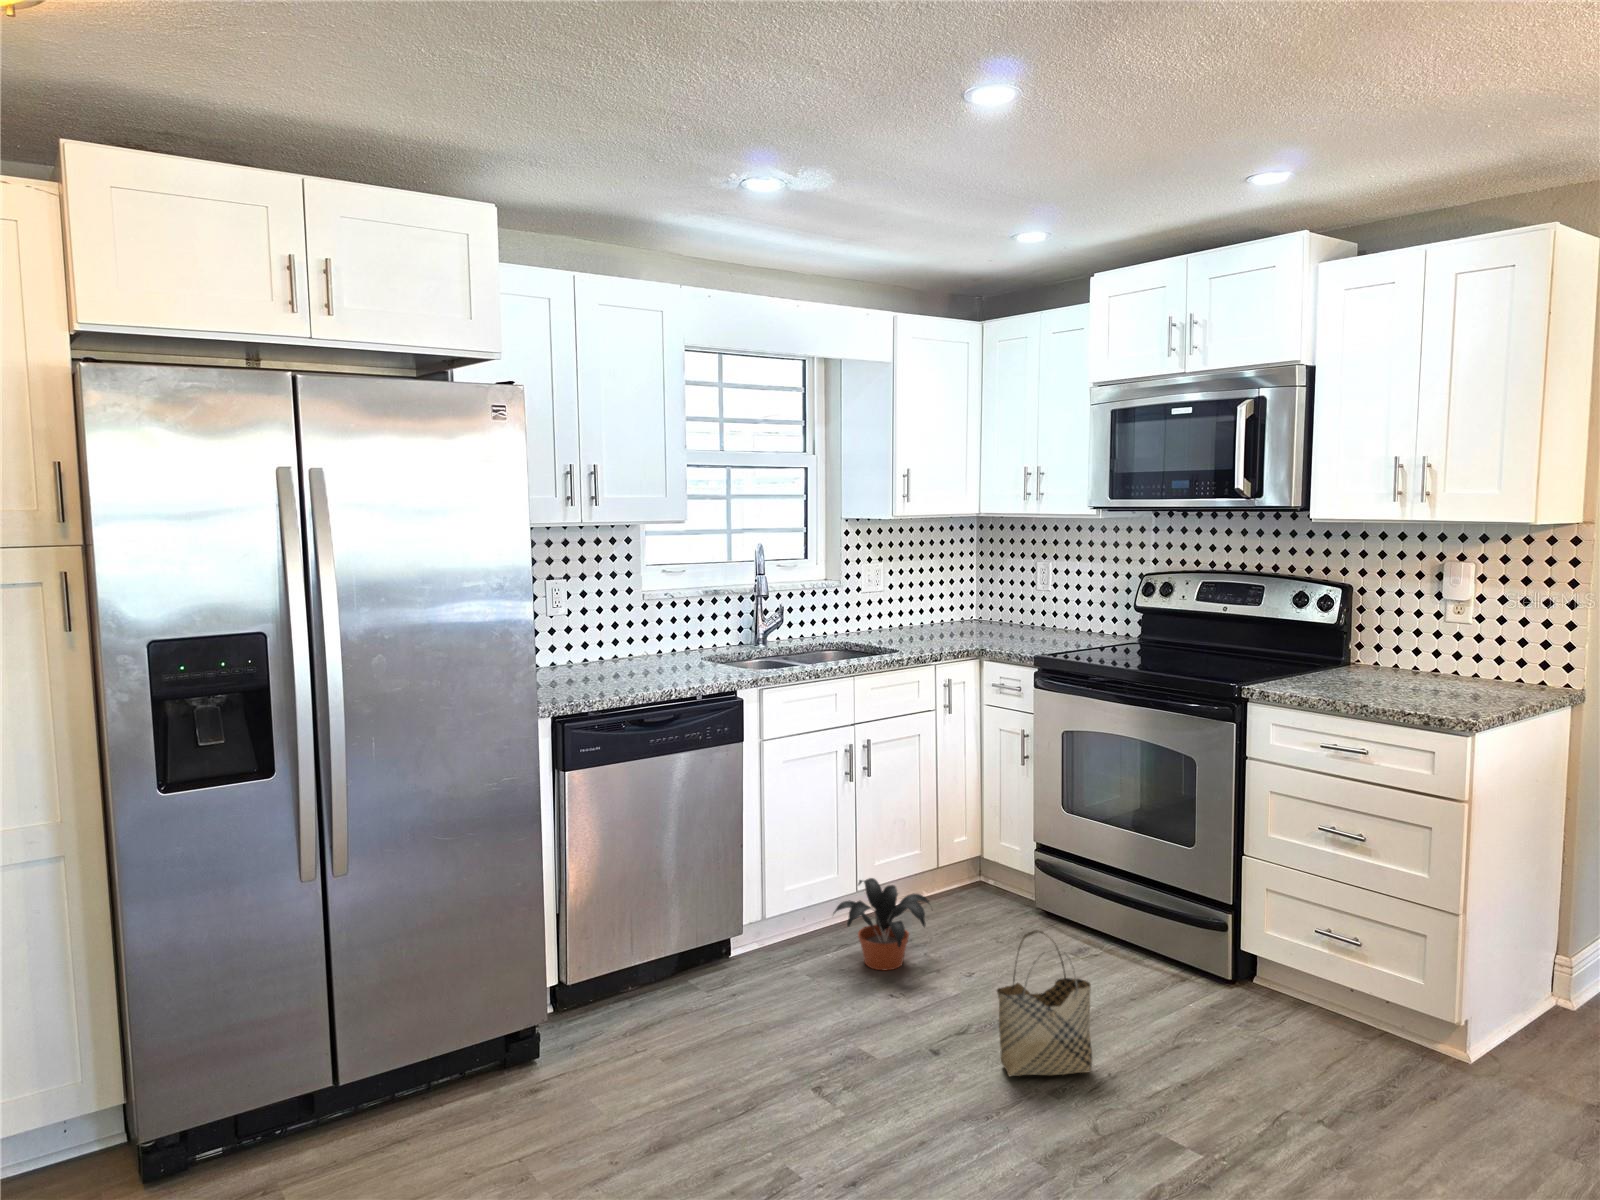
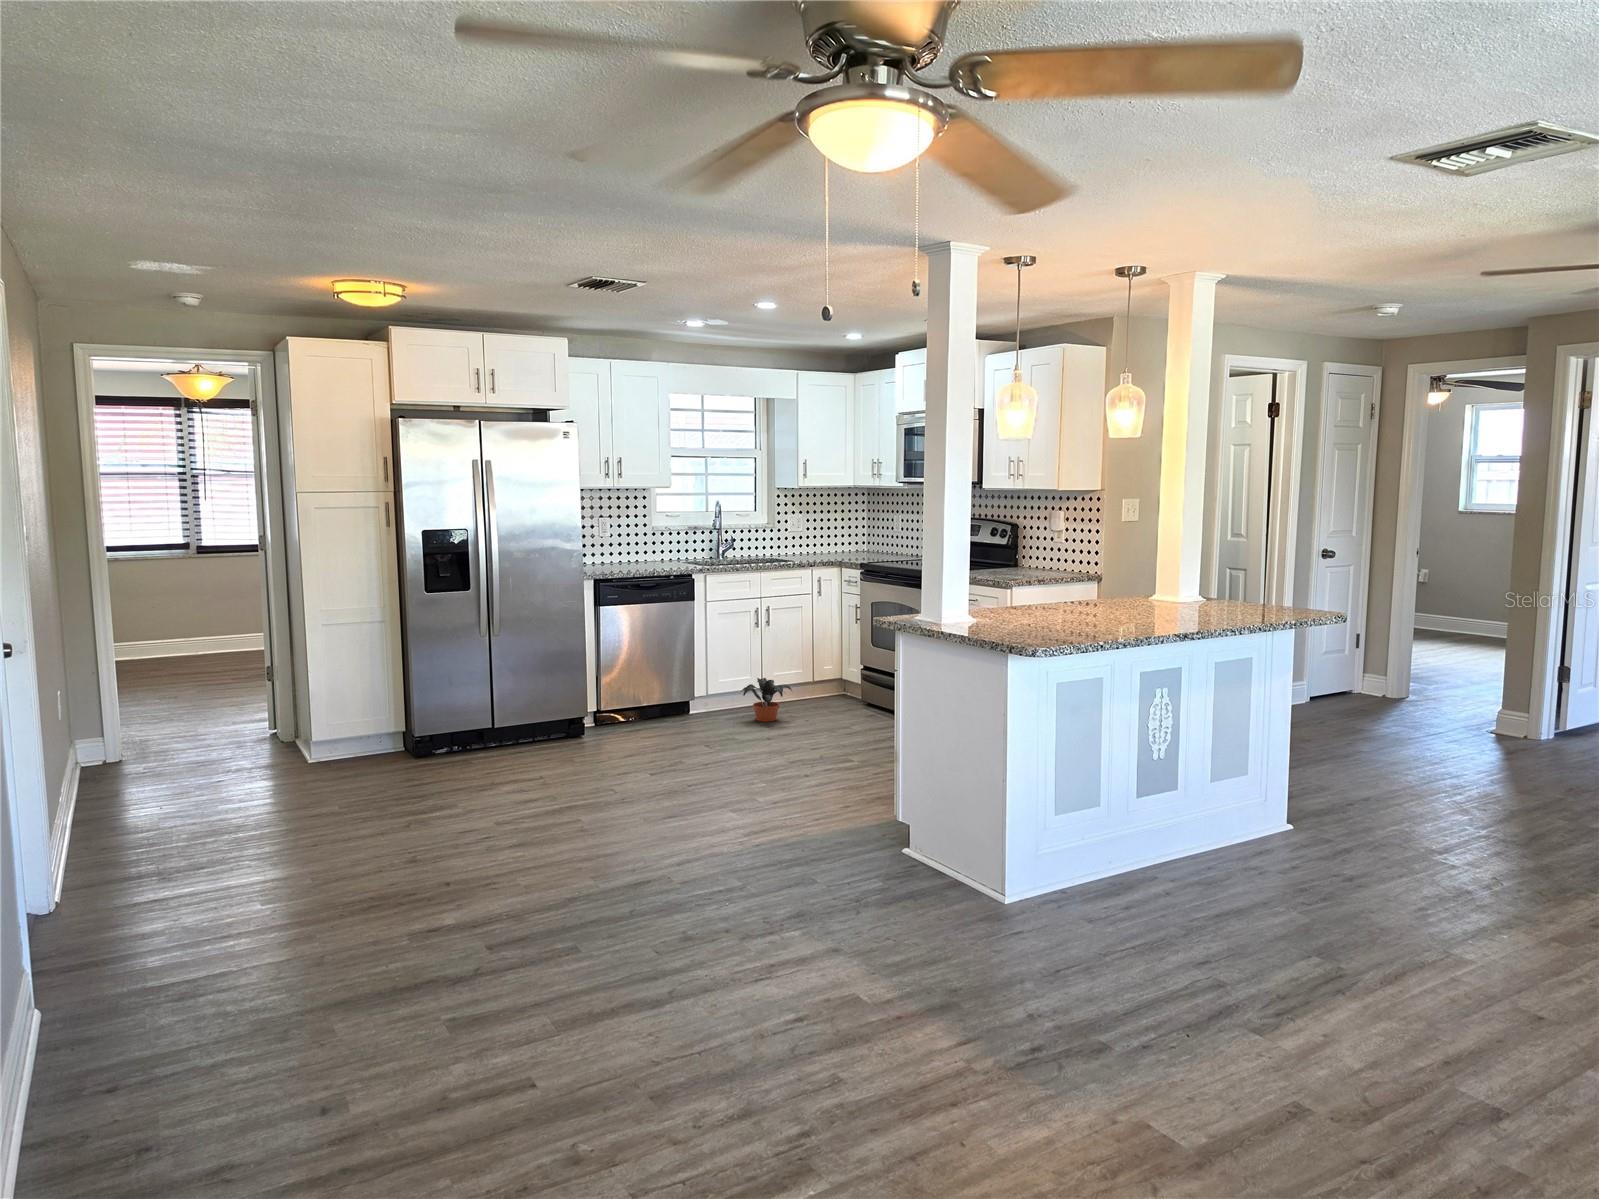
woven basket: present [997,931,1092,1076] -> none [792,684,839,749]

